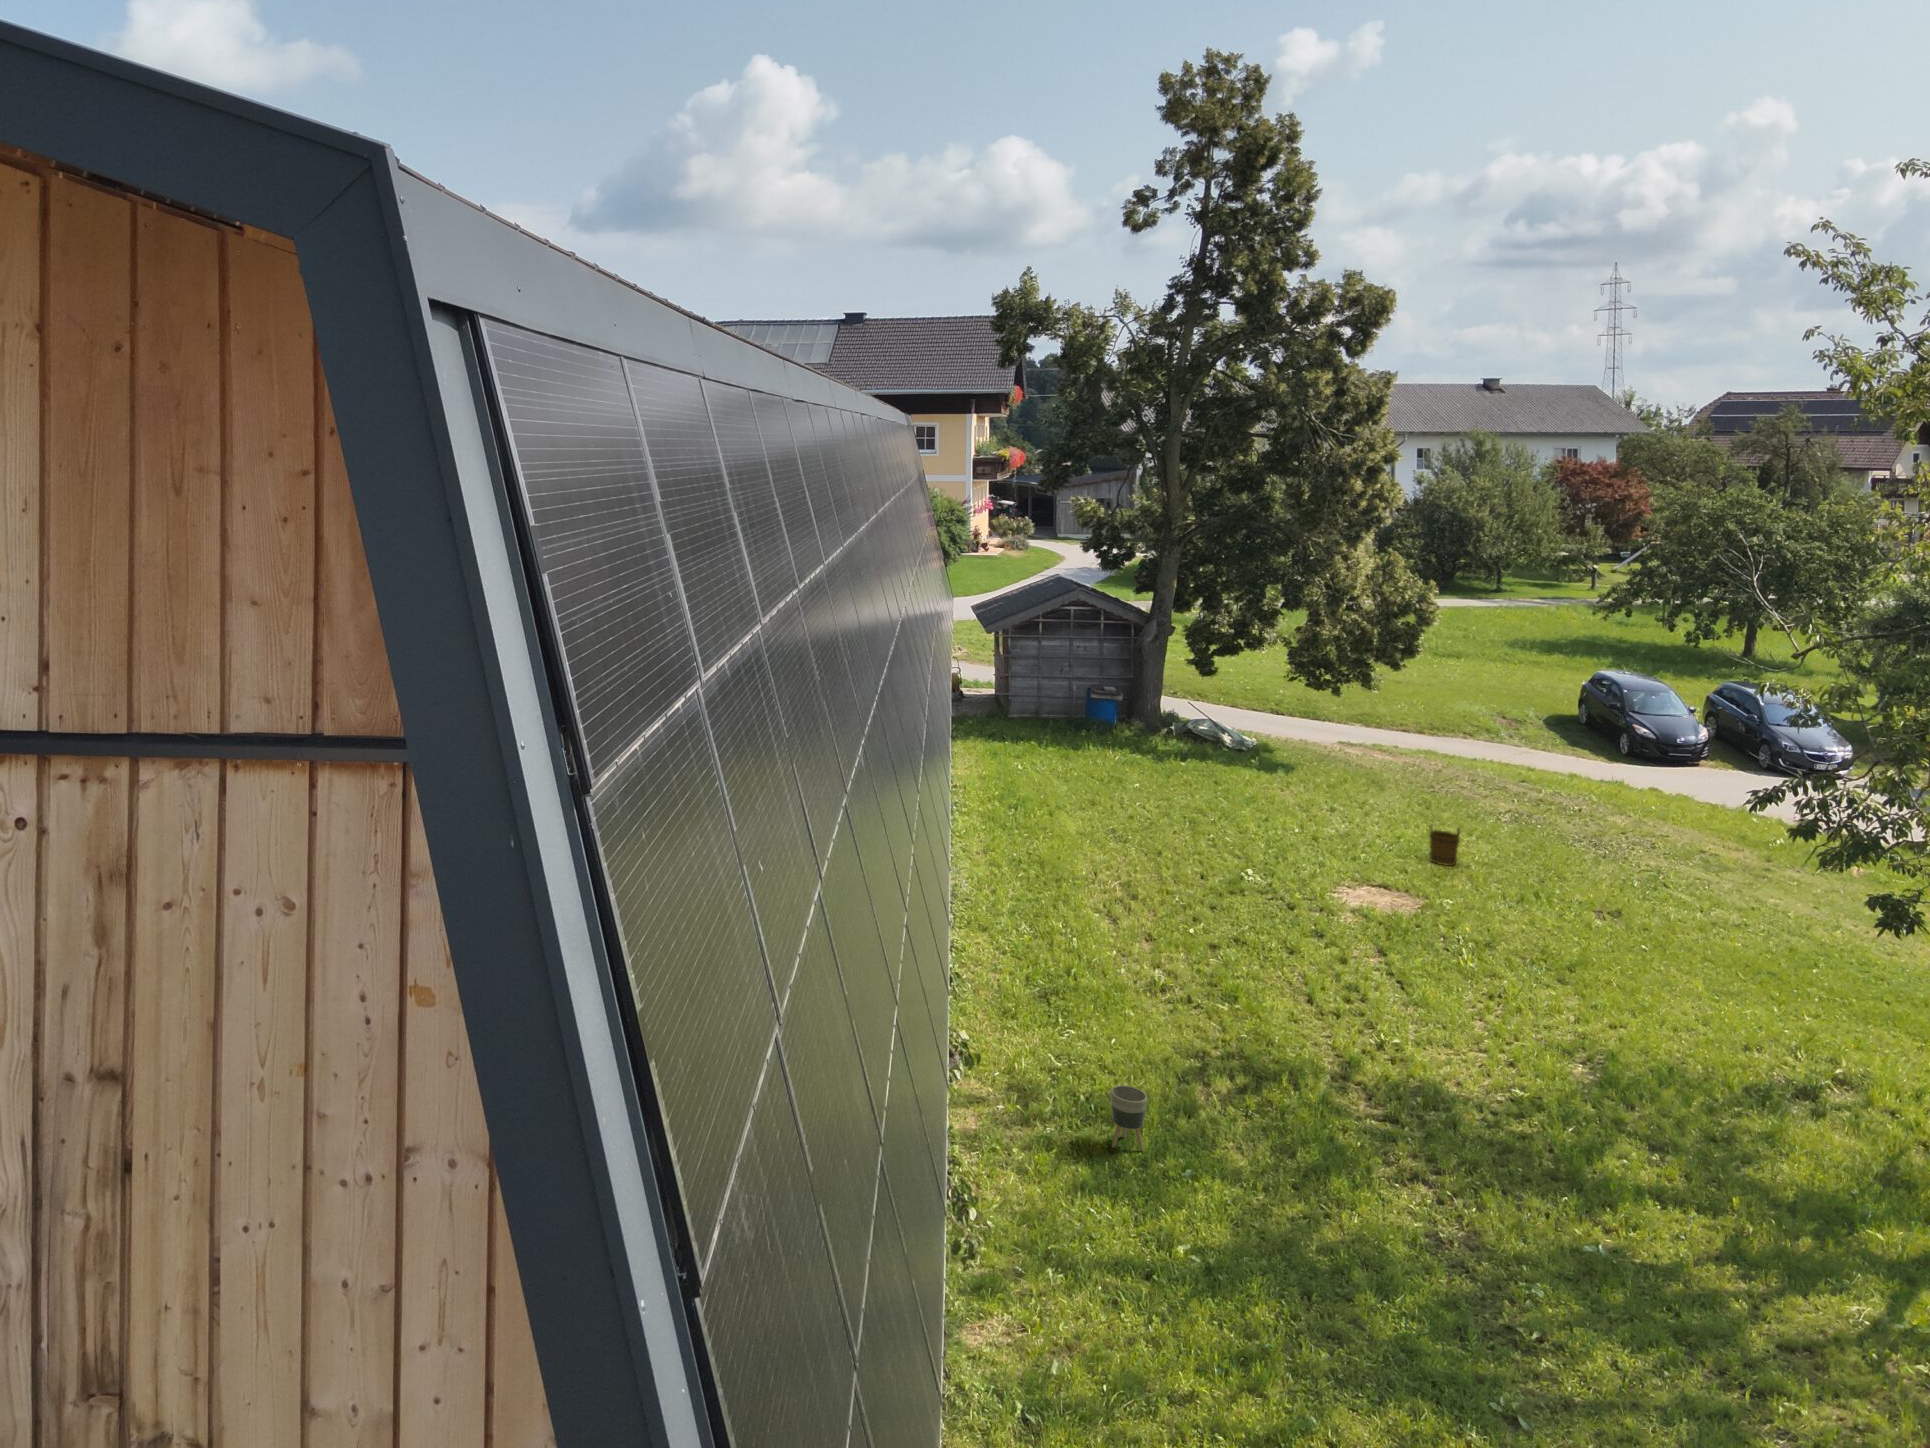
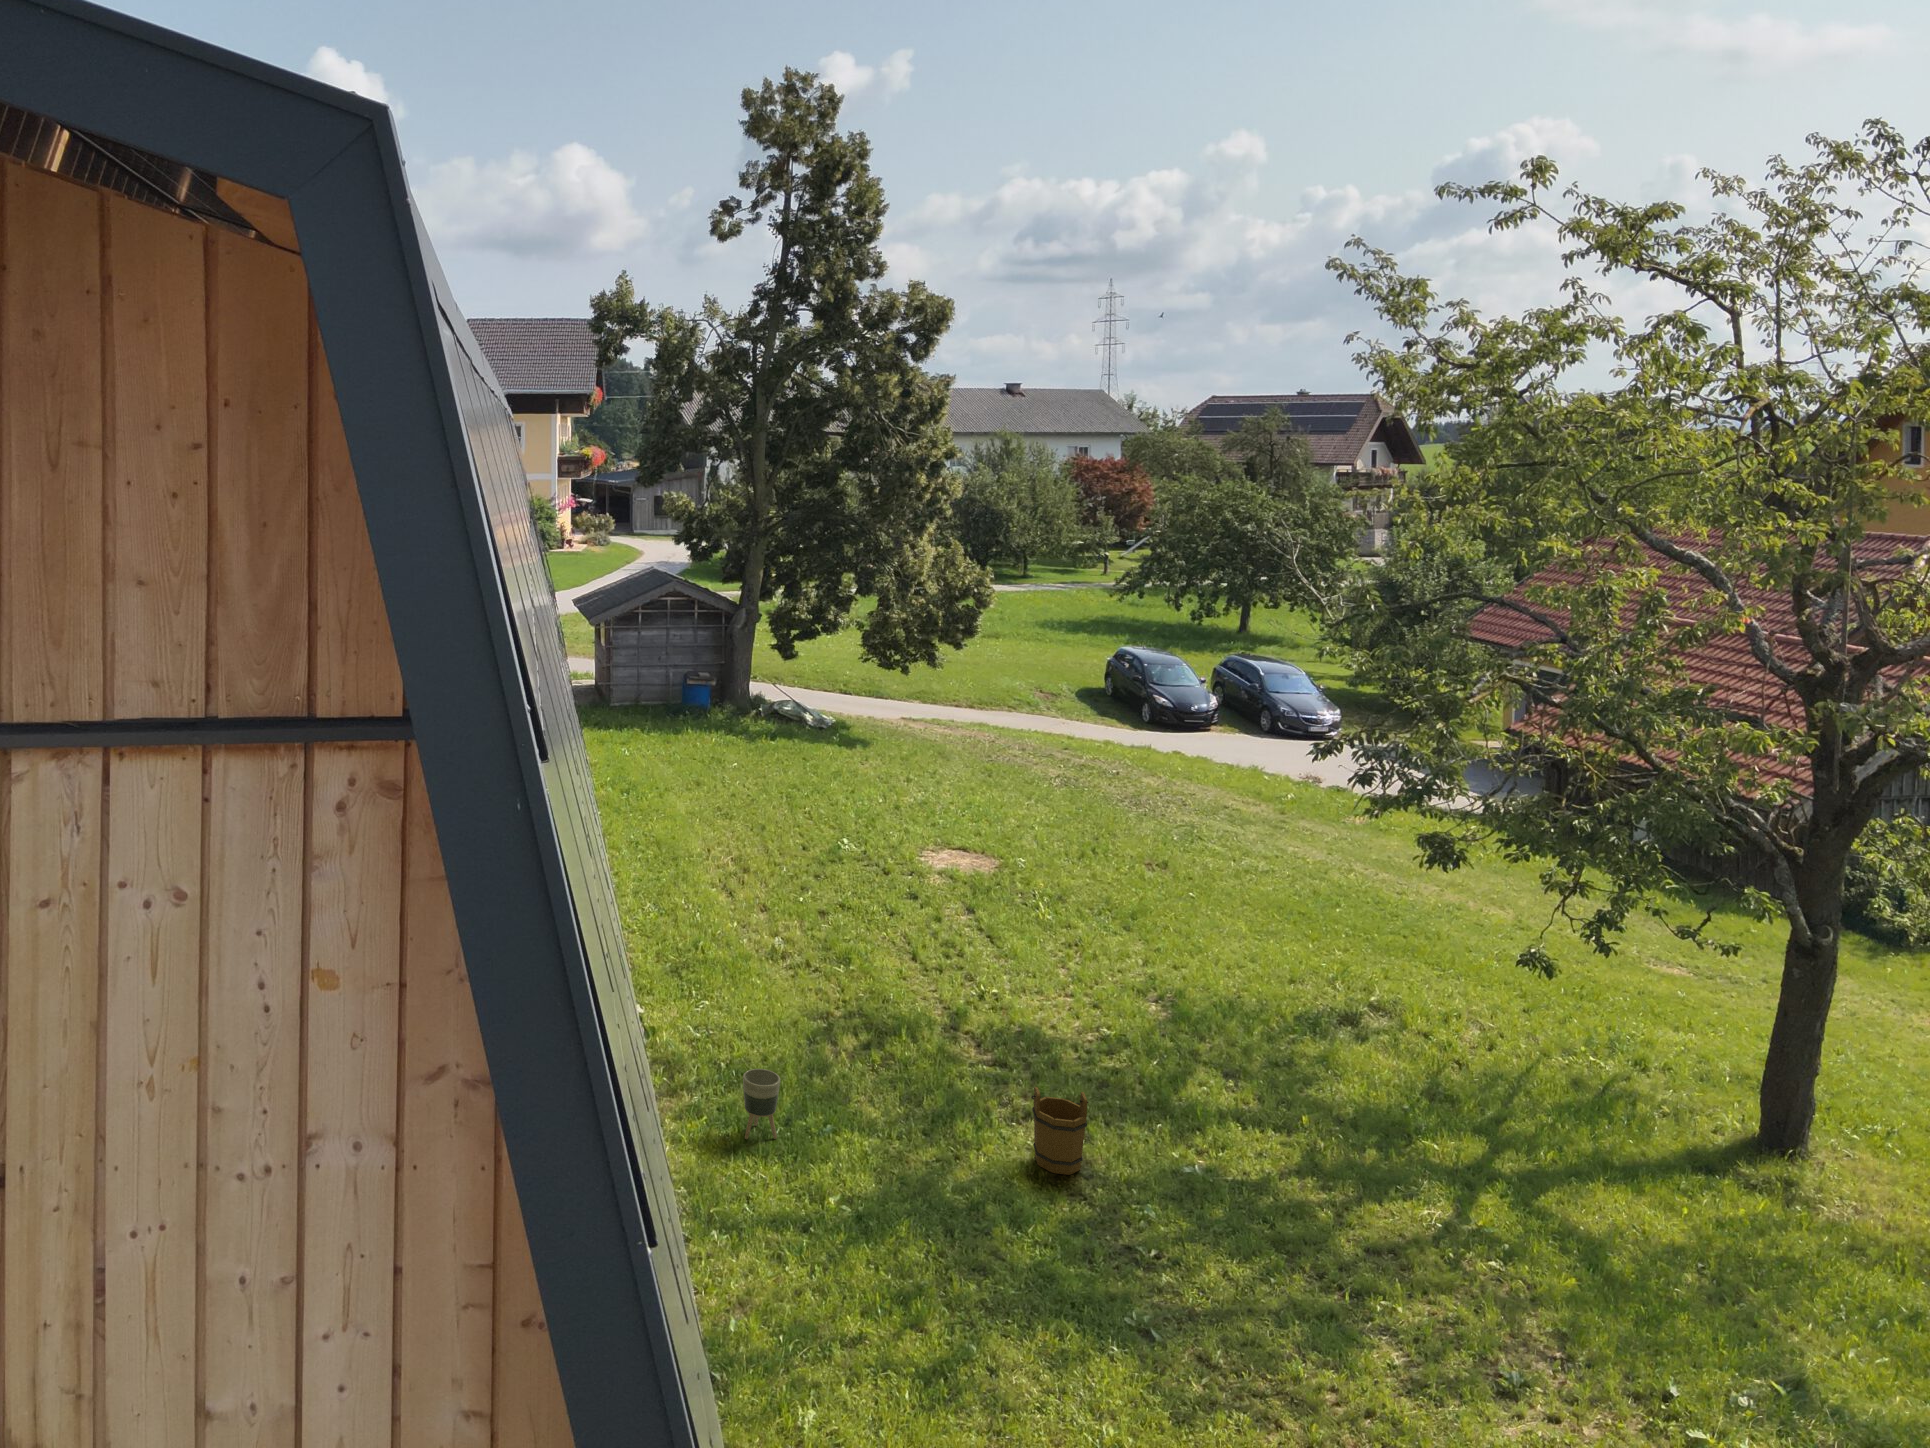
bucket: present [1429,824,1460,866] -> present [1031,1087,1088,1175]

